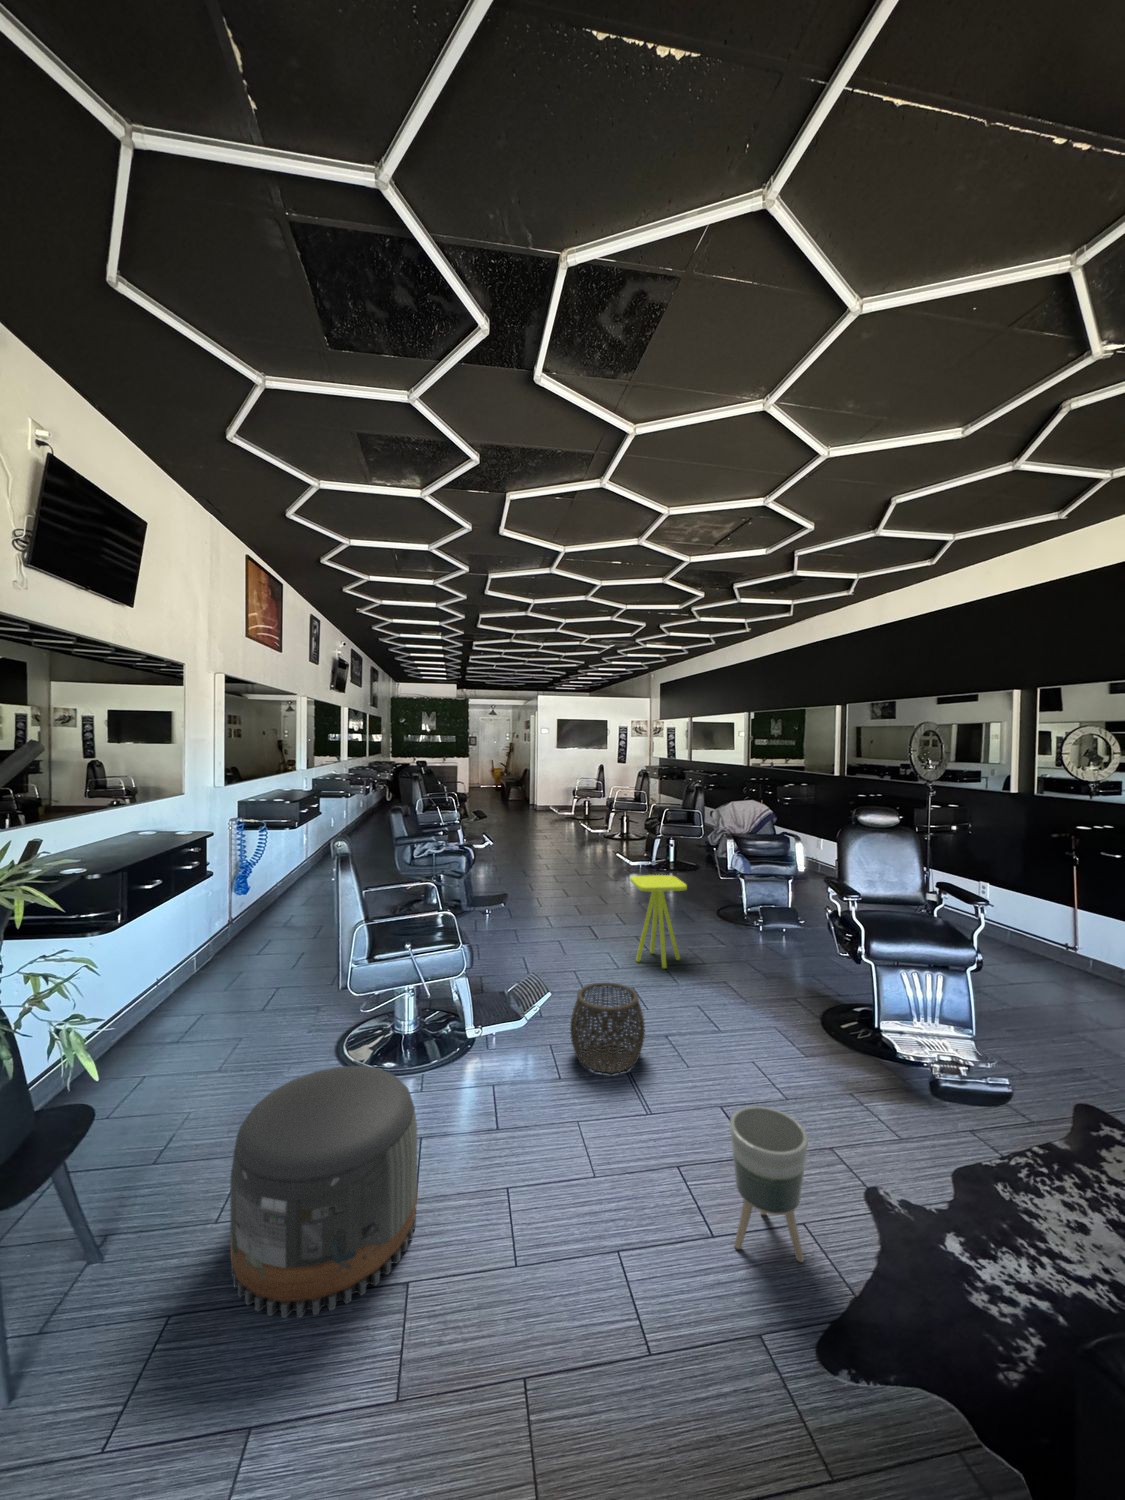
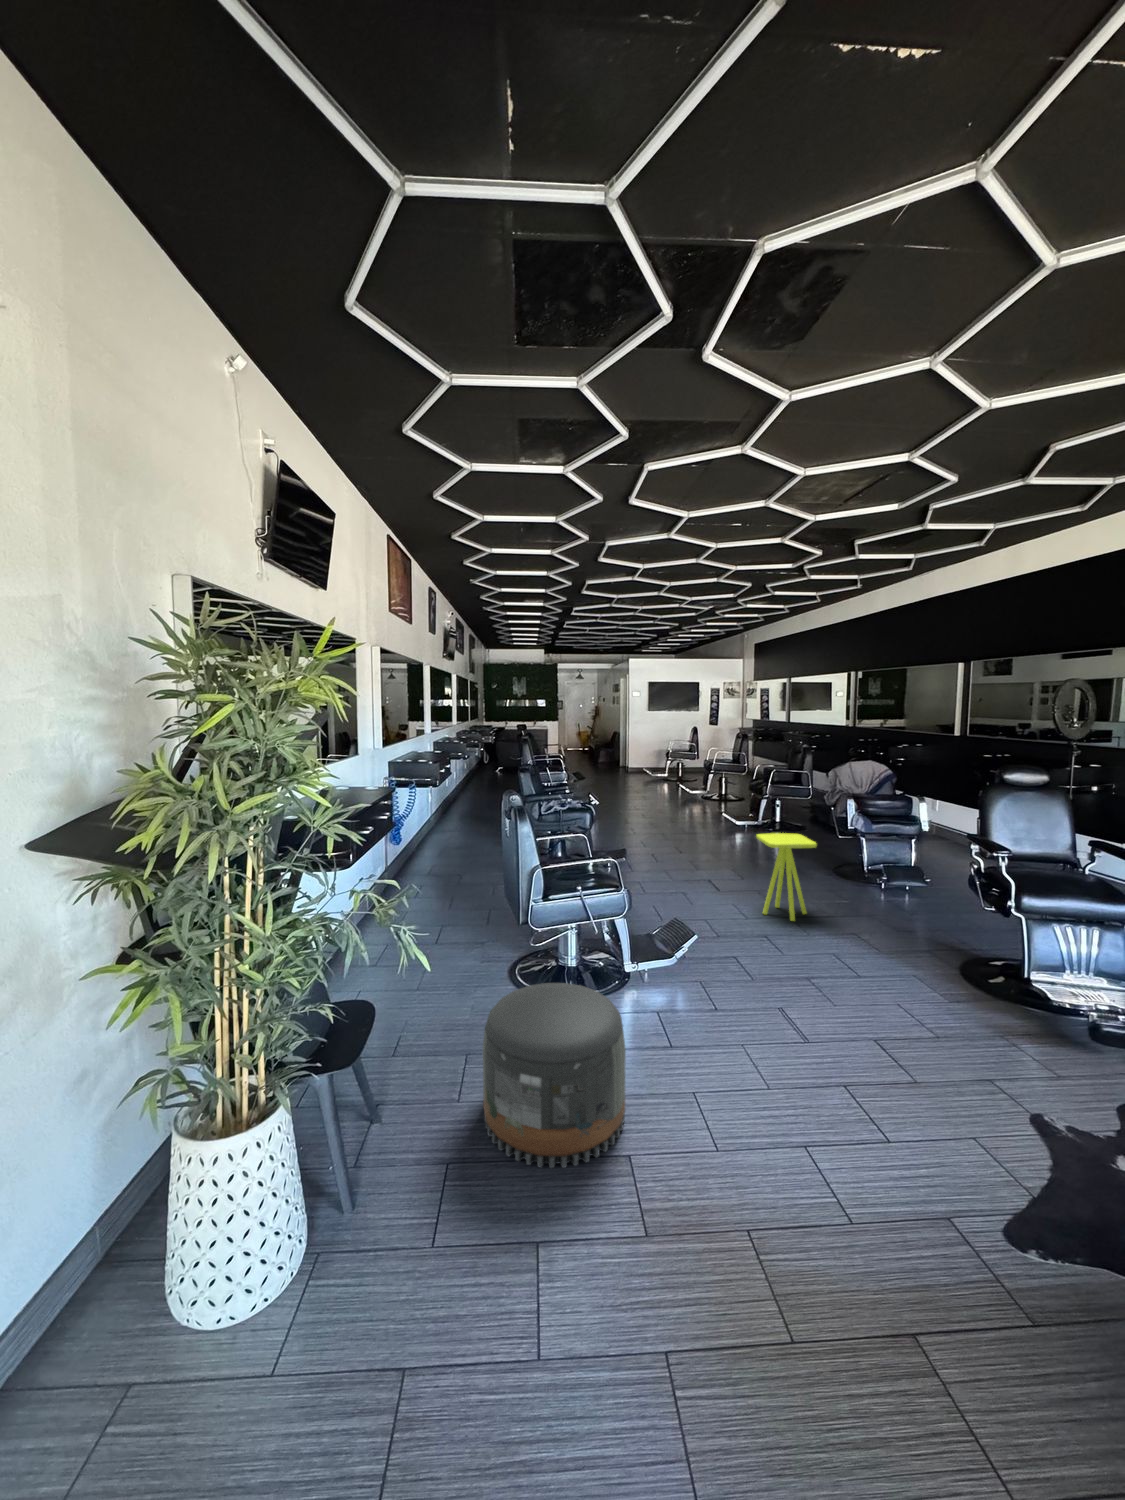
woven basket: present [570,982,645,1073] -> none [721,928,794,1009]
planter: present [730,1106,808,1262] -> none [907,1034,987,1167]

